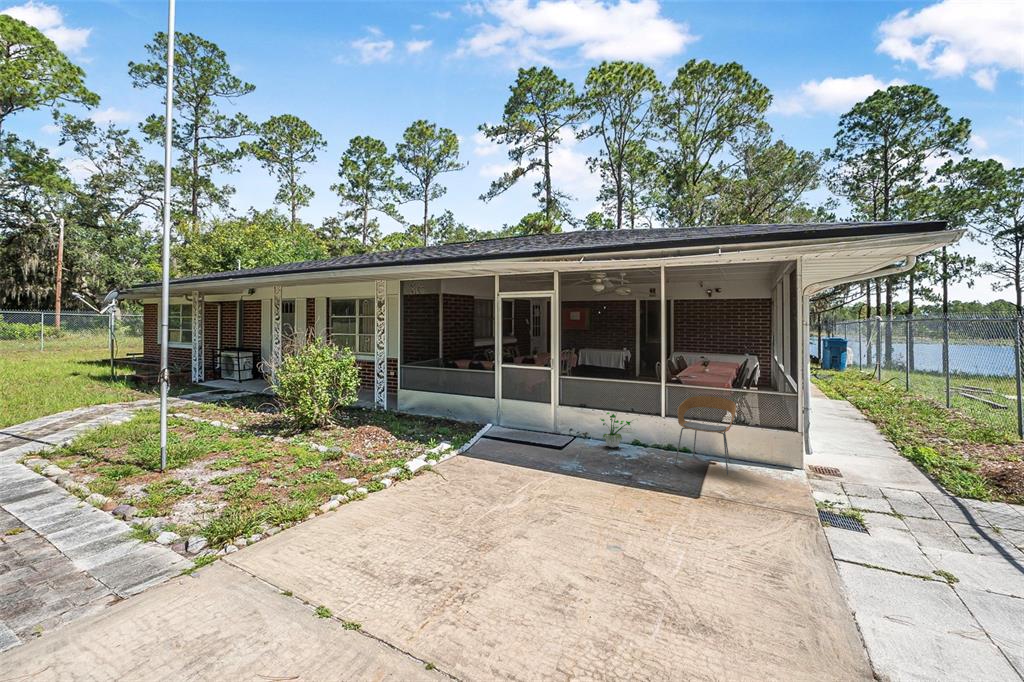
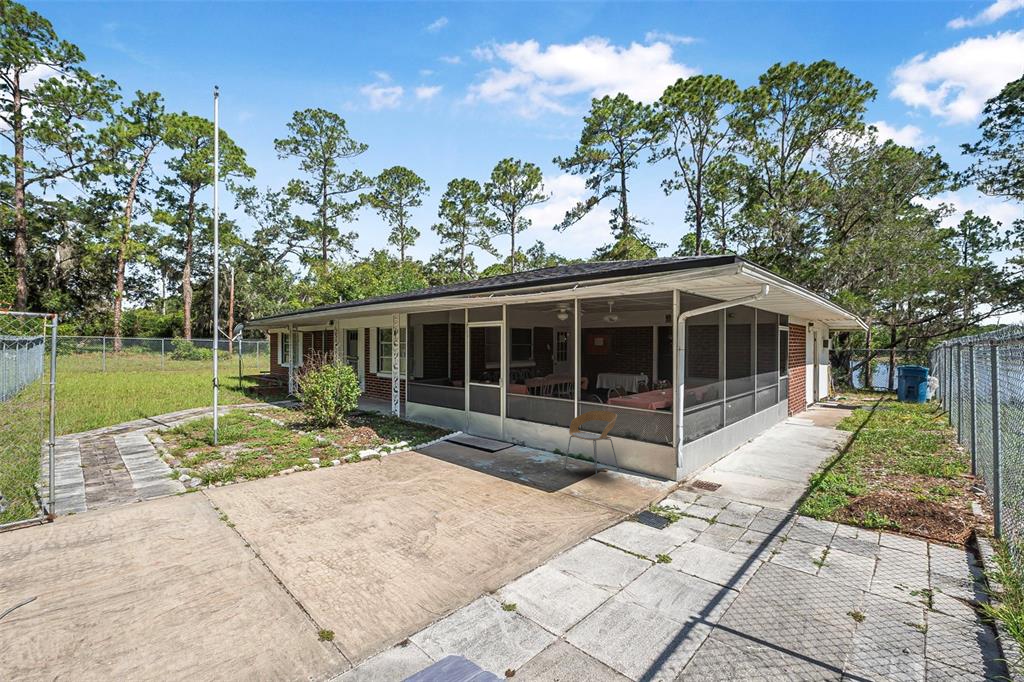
potted plant: present [601,412,631,447] -> none [528,417,555,454]

